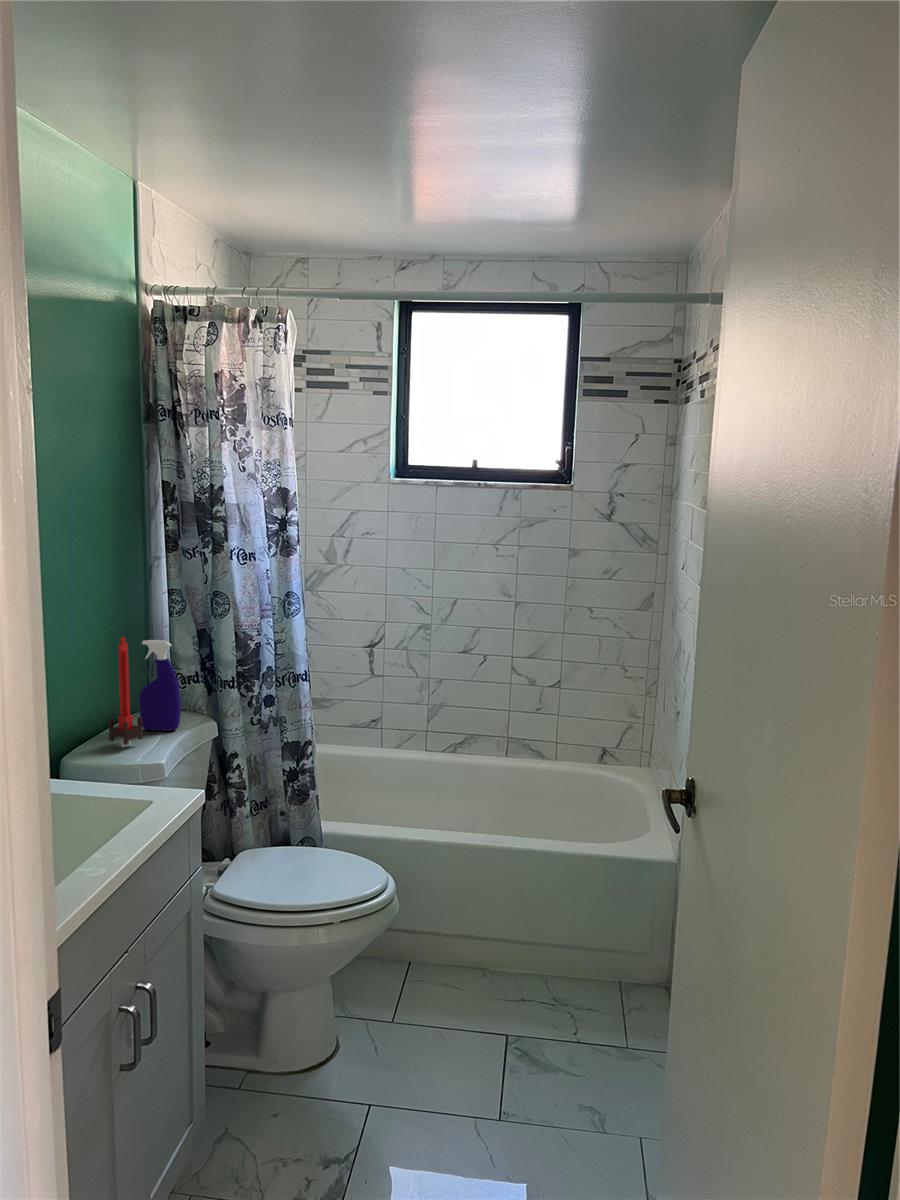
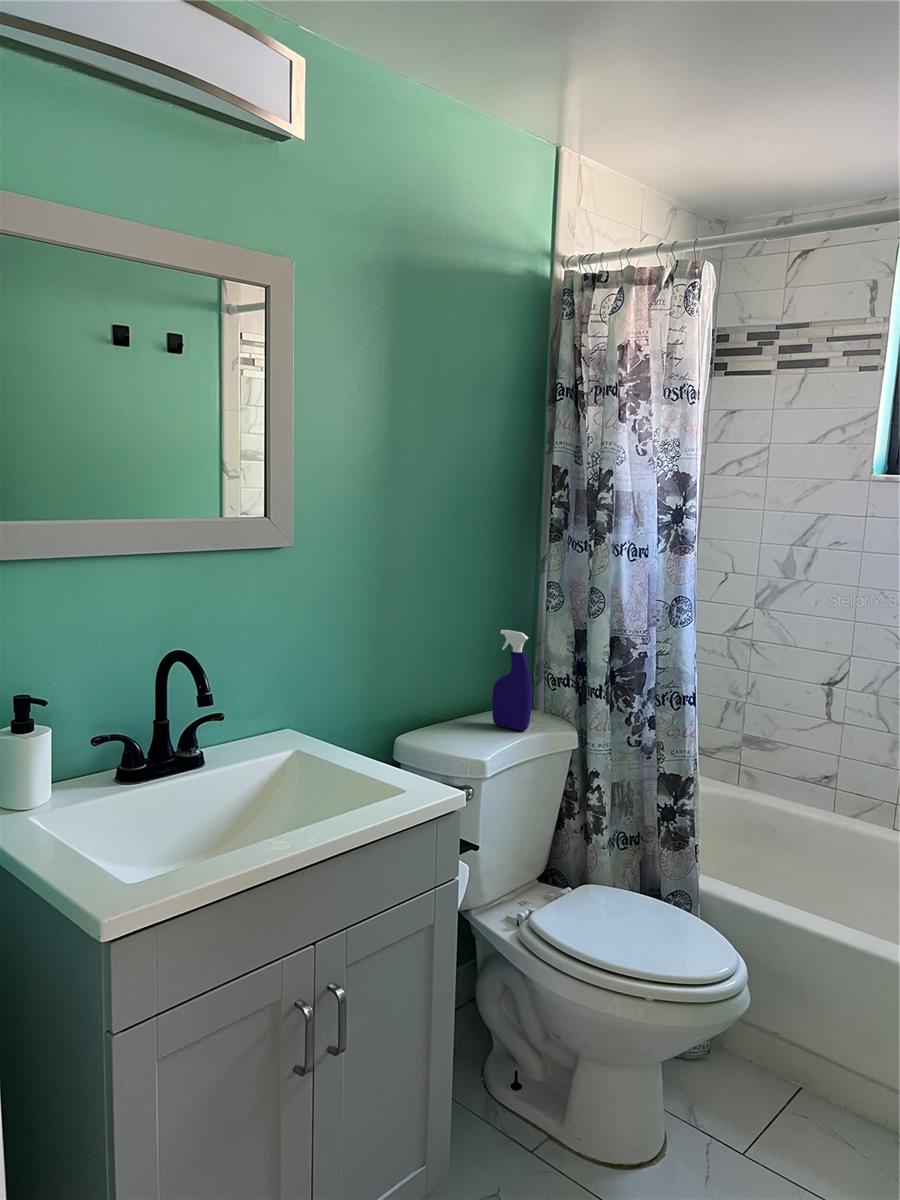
candle: present [108,637,143,747] -> none [449,621,482,737]

